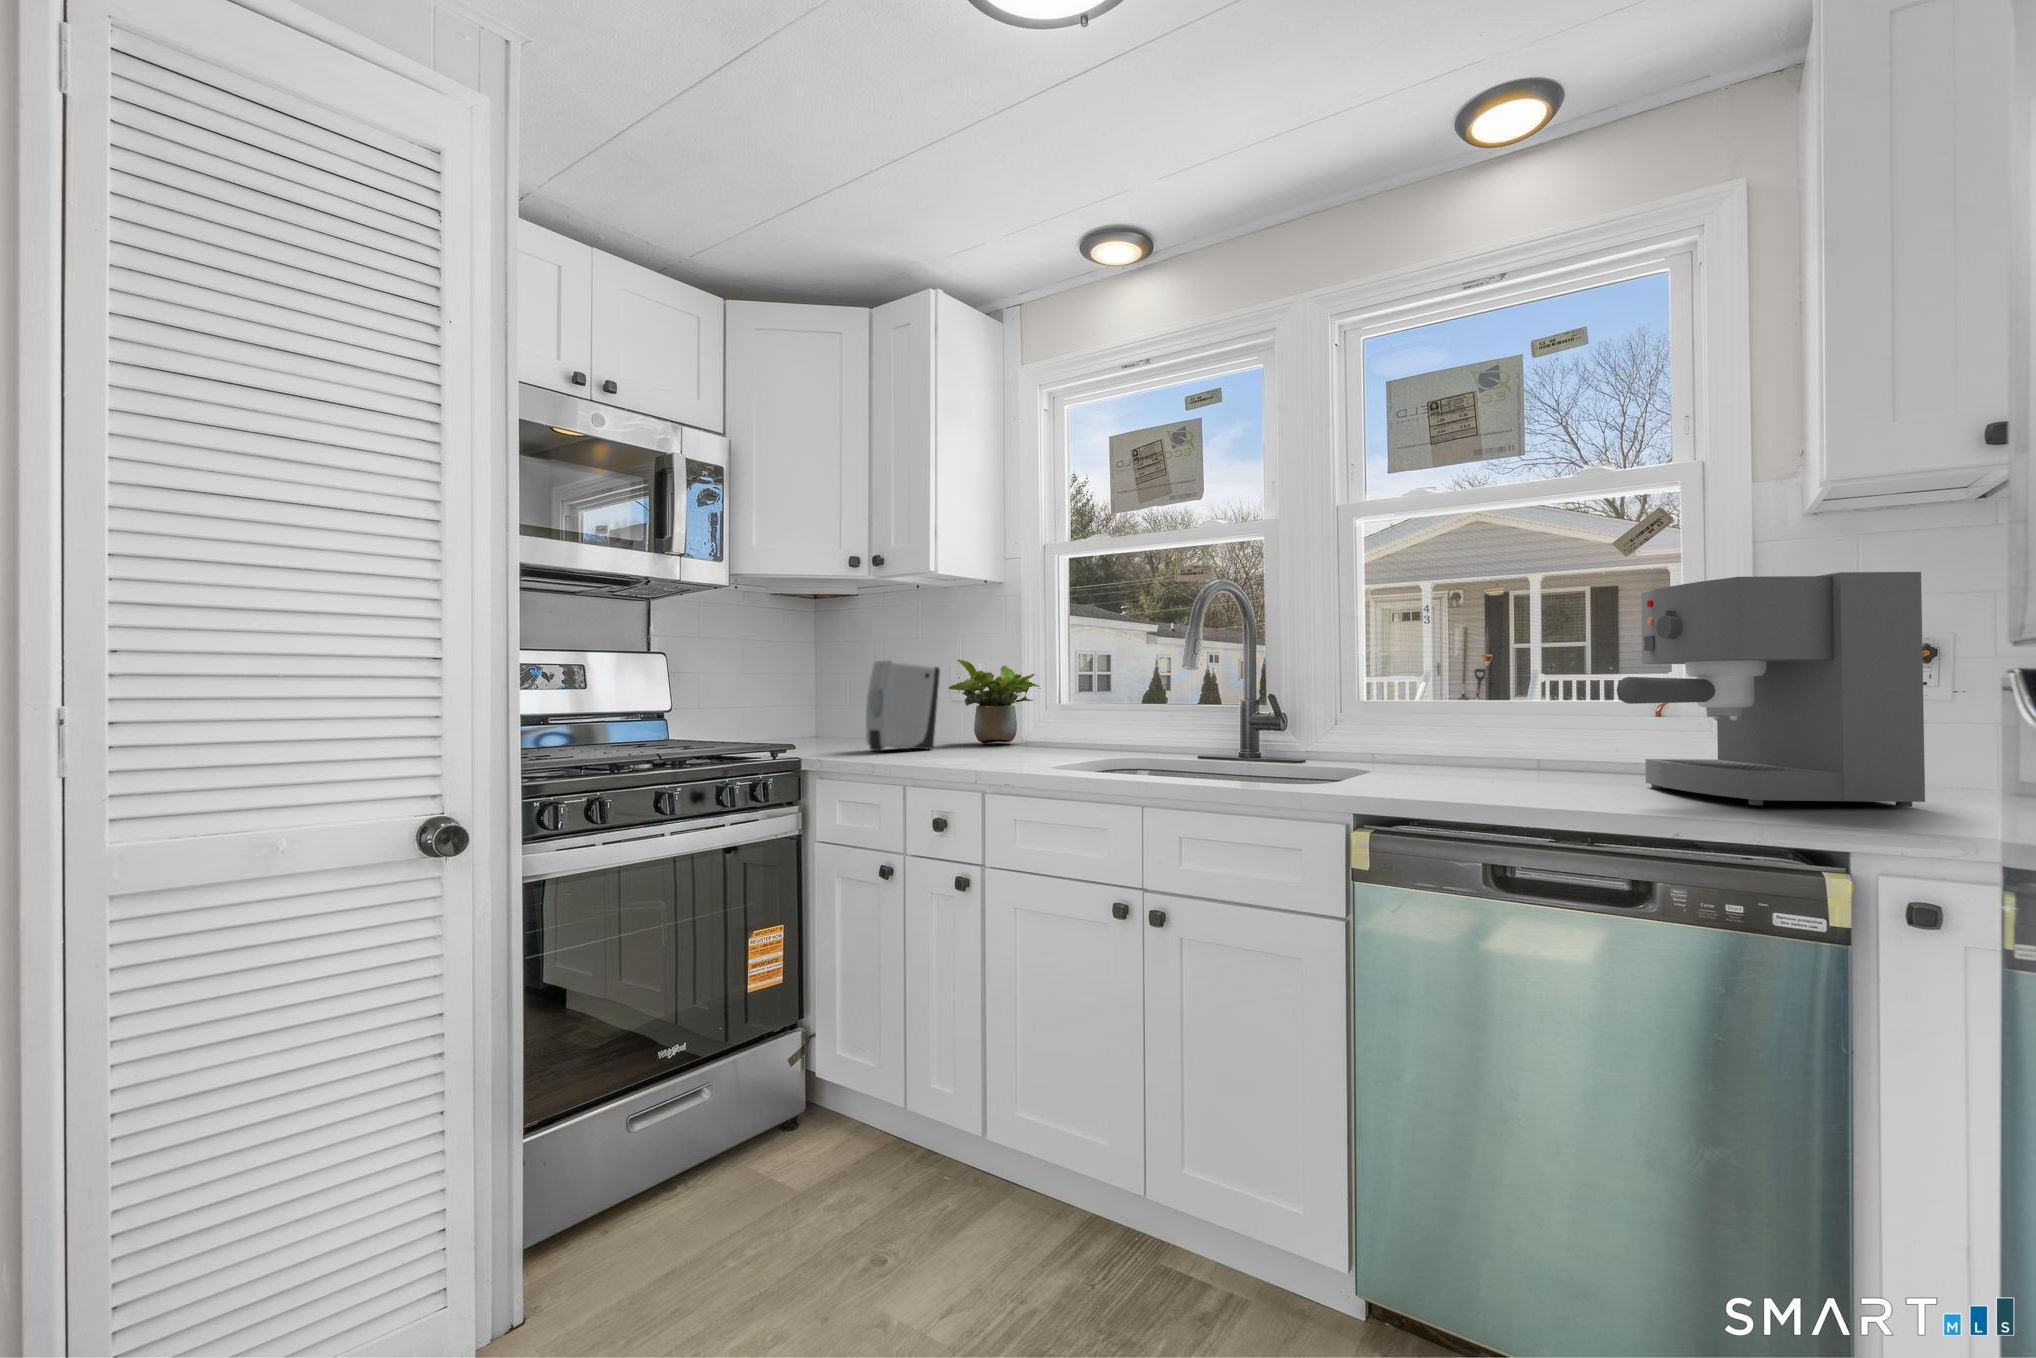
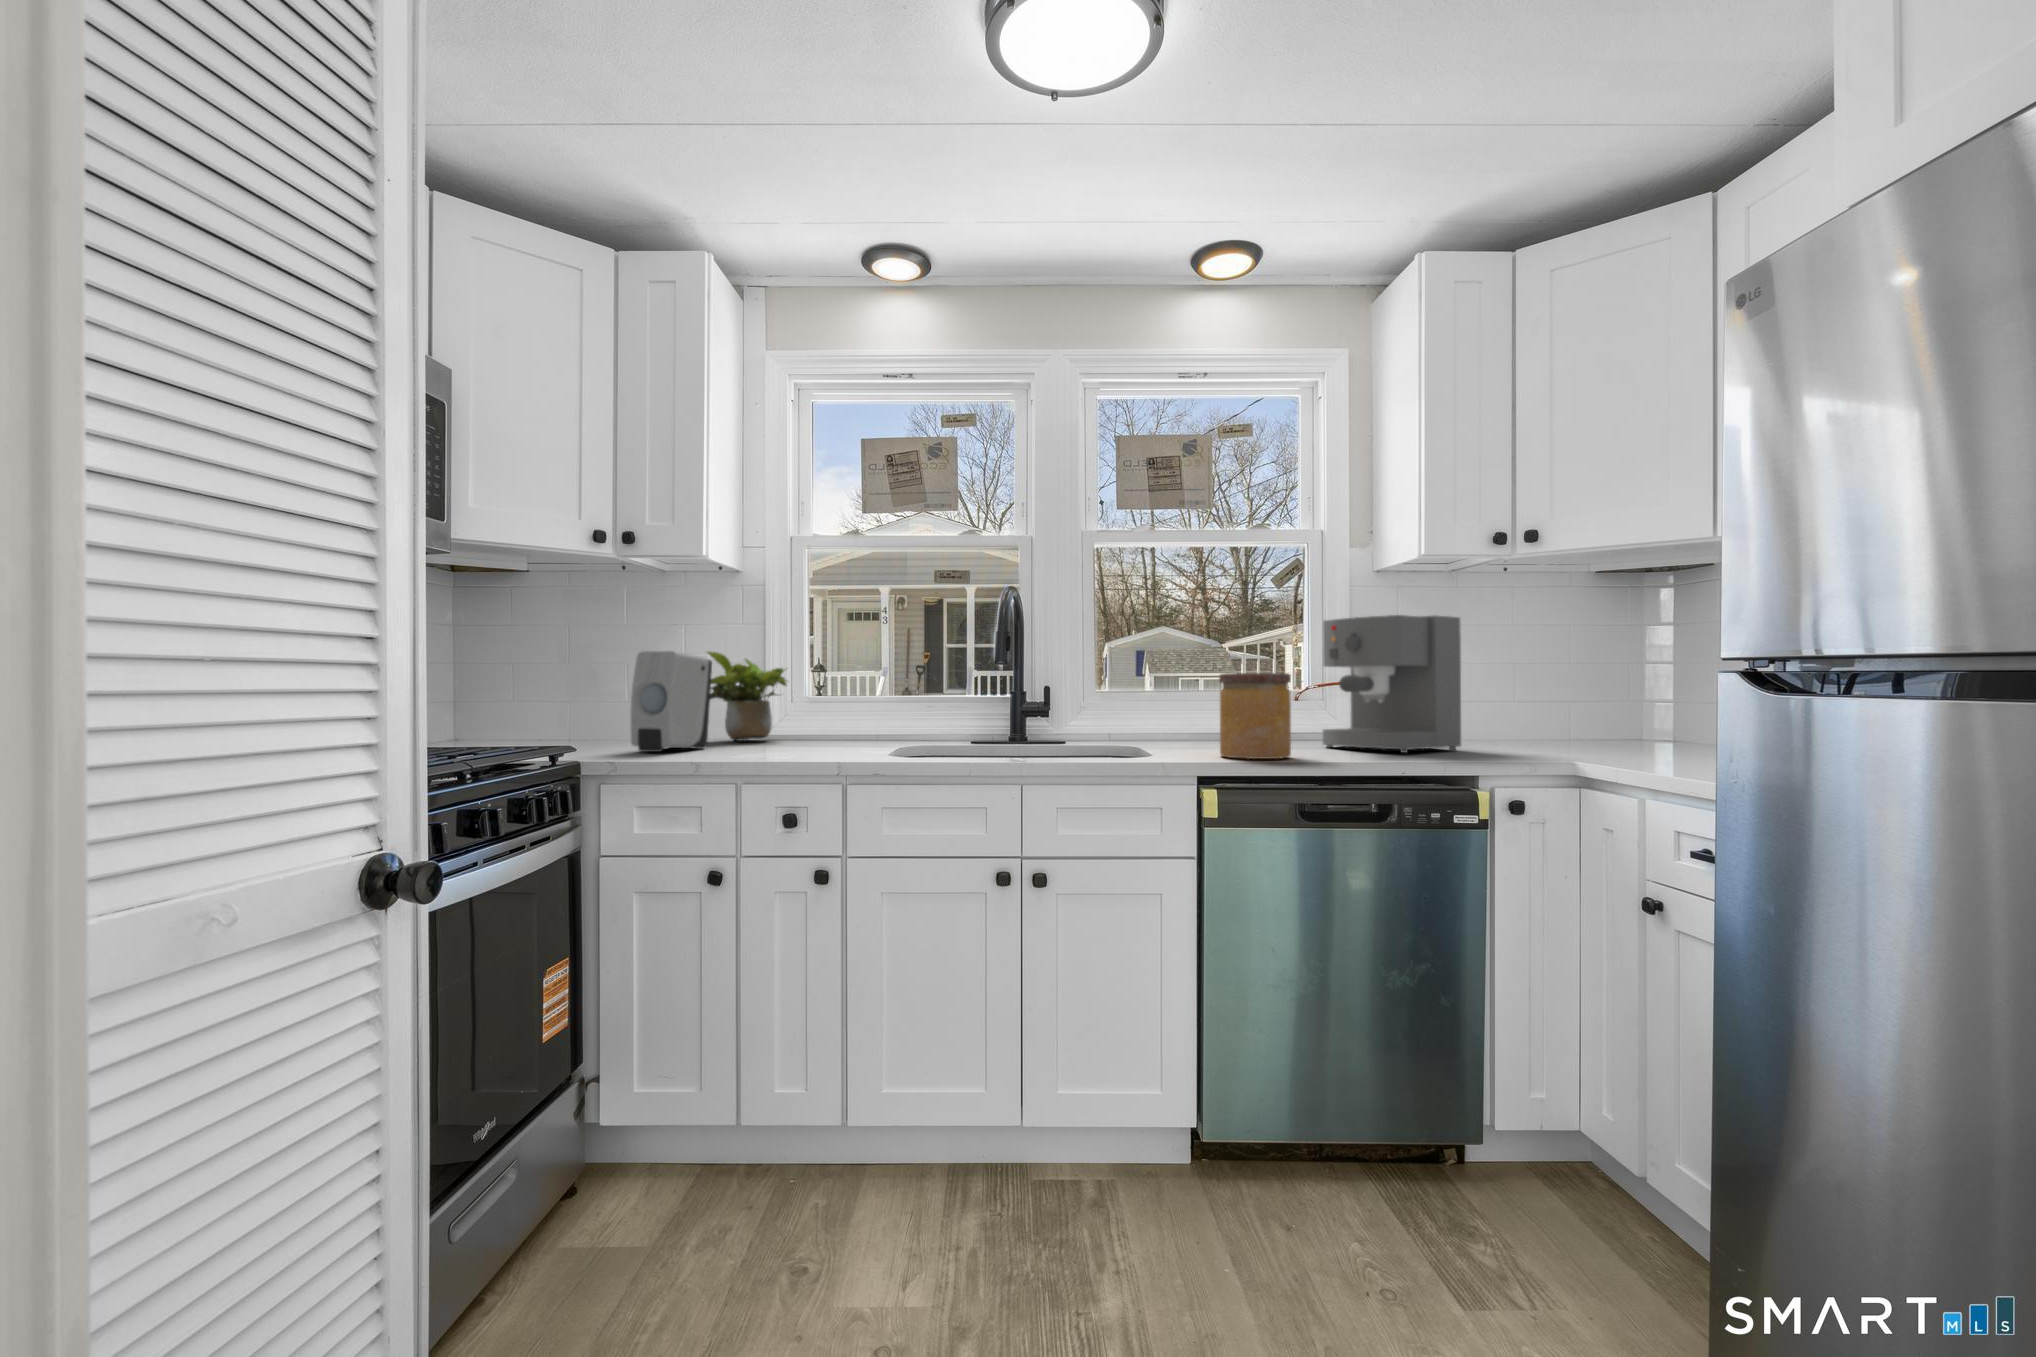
jar: none [1405,675,1515,799] -> present [1219,673,1291,759]

